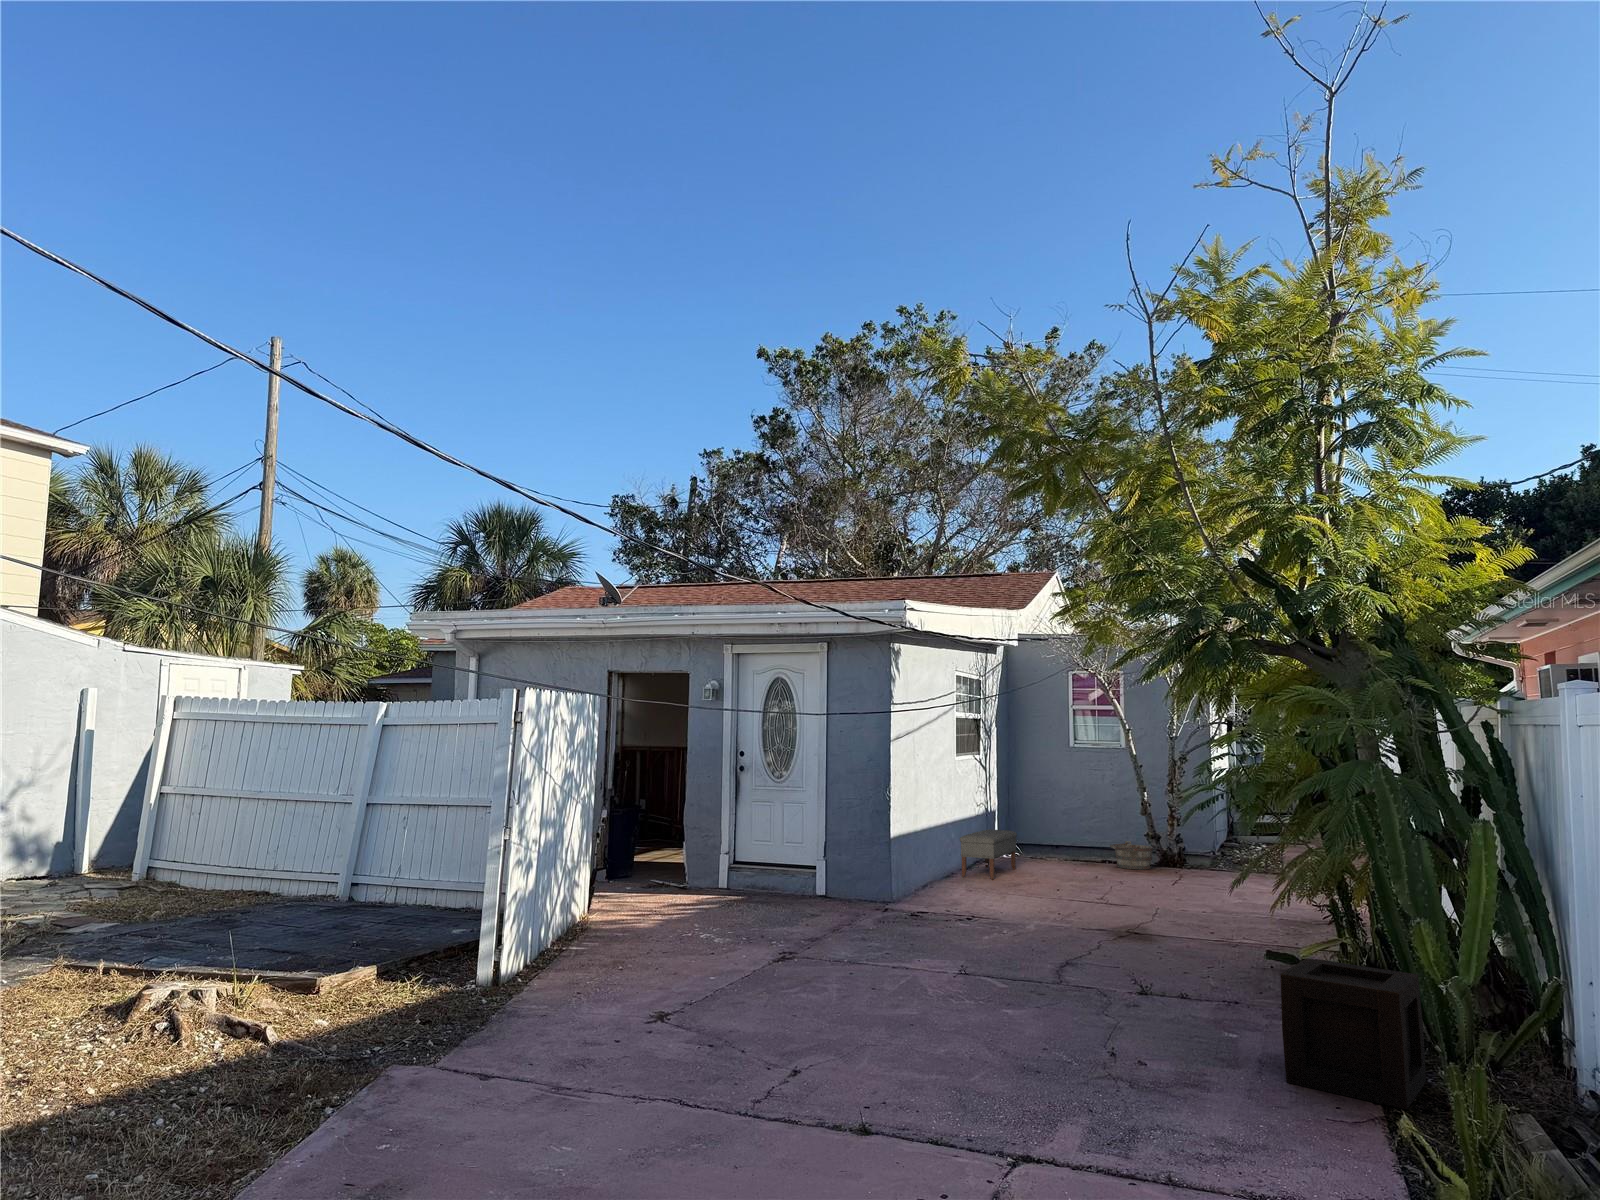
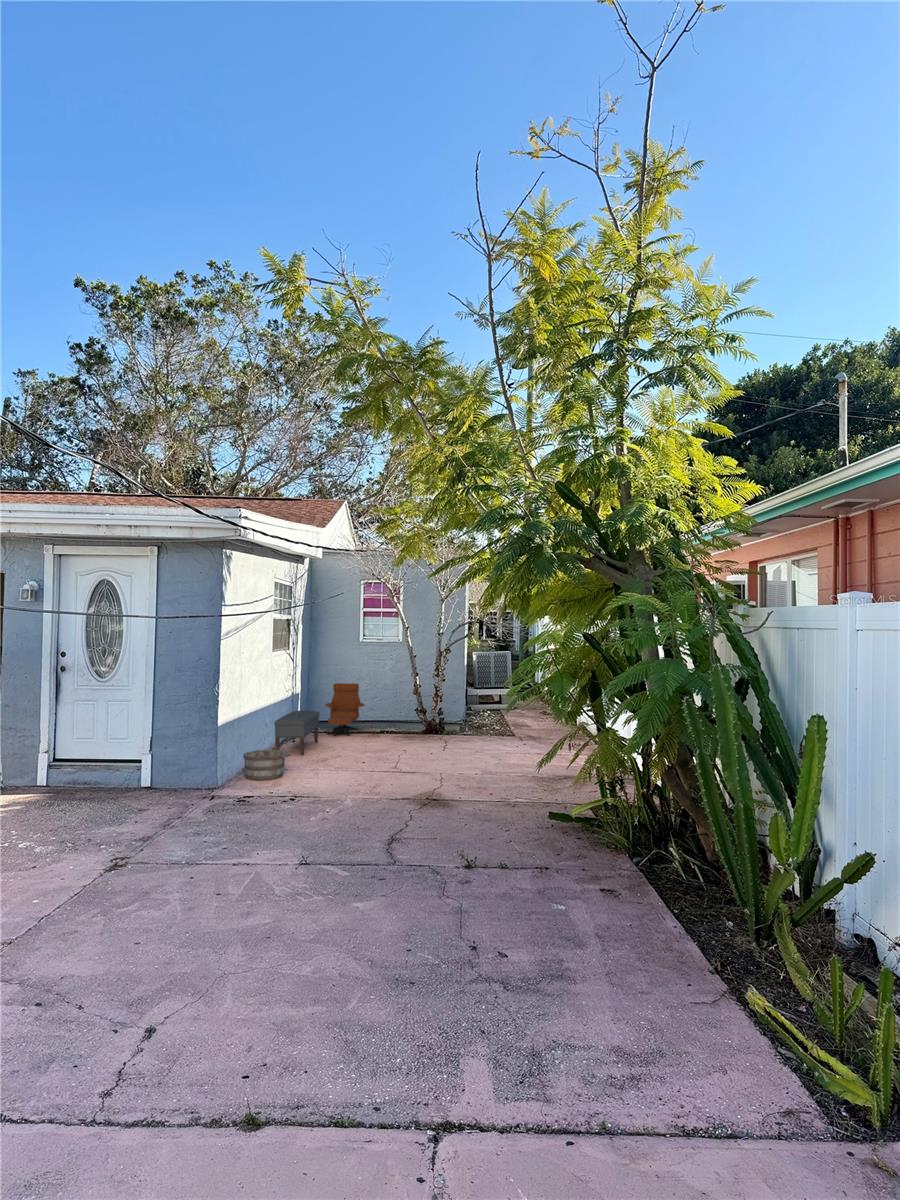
lounge chair: none [1030,801,1079,865] -> present [325,683,364,736]
bucket: present [1110,841,1153,870] -> present [243,746,290,780]
wooden crate: present [1281,958,1426,1109] -> none [658,850,775,998]

